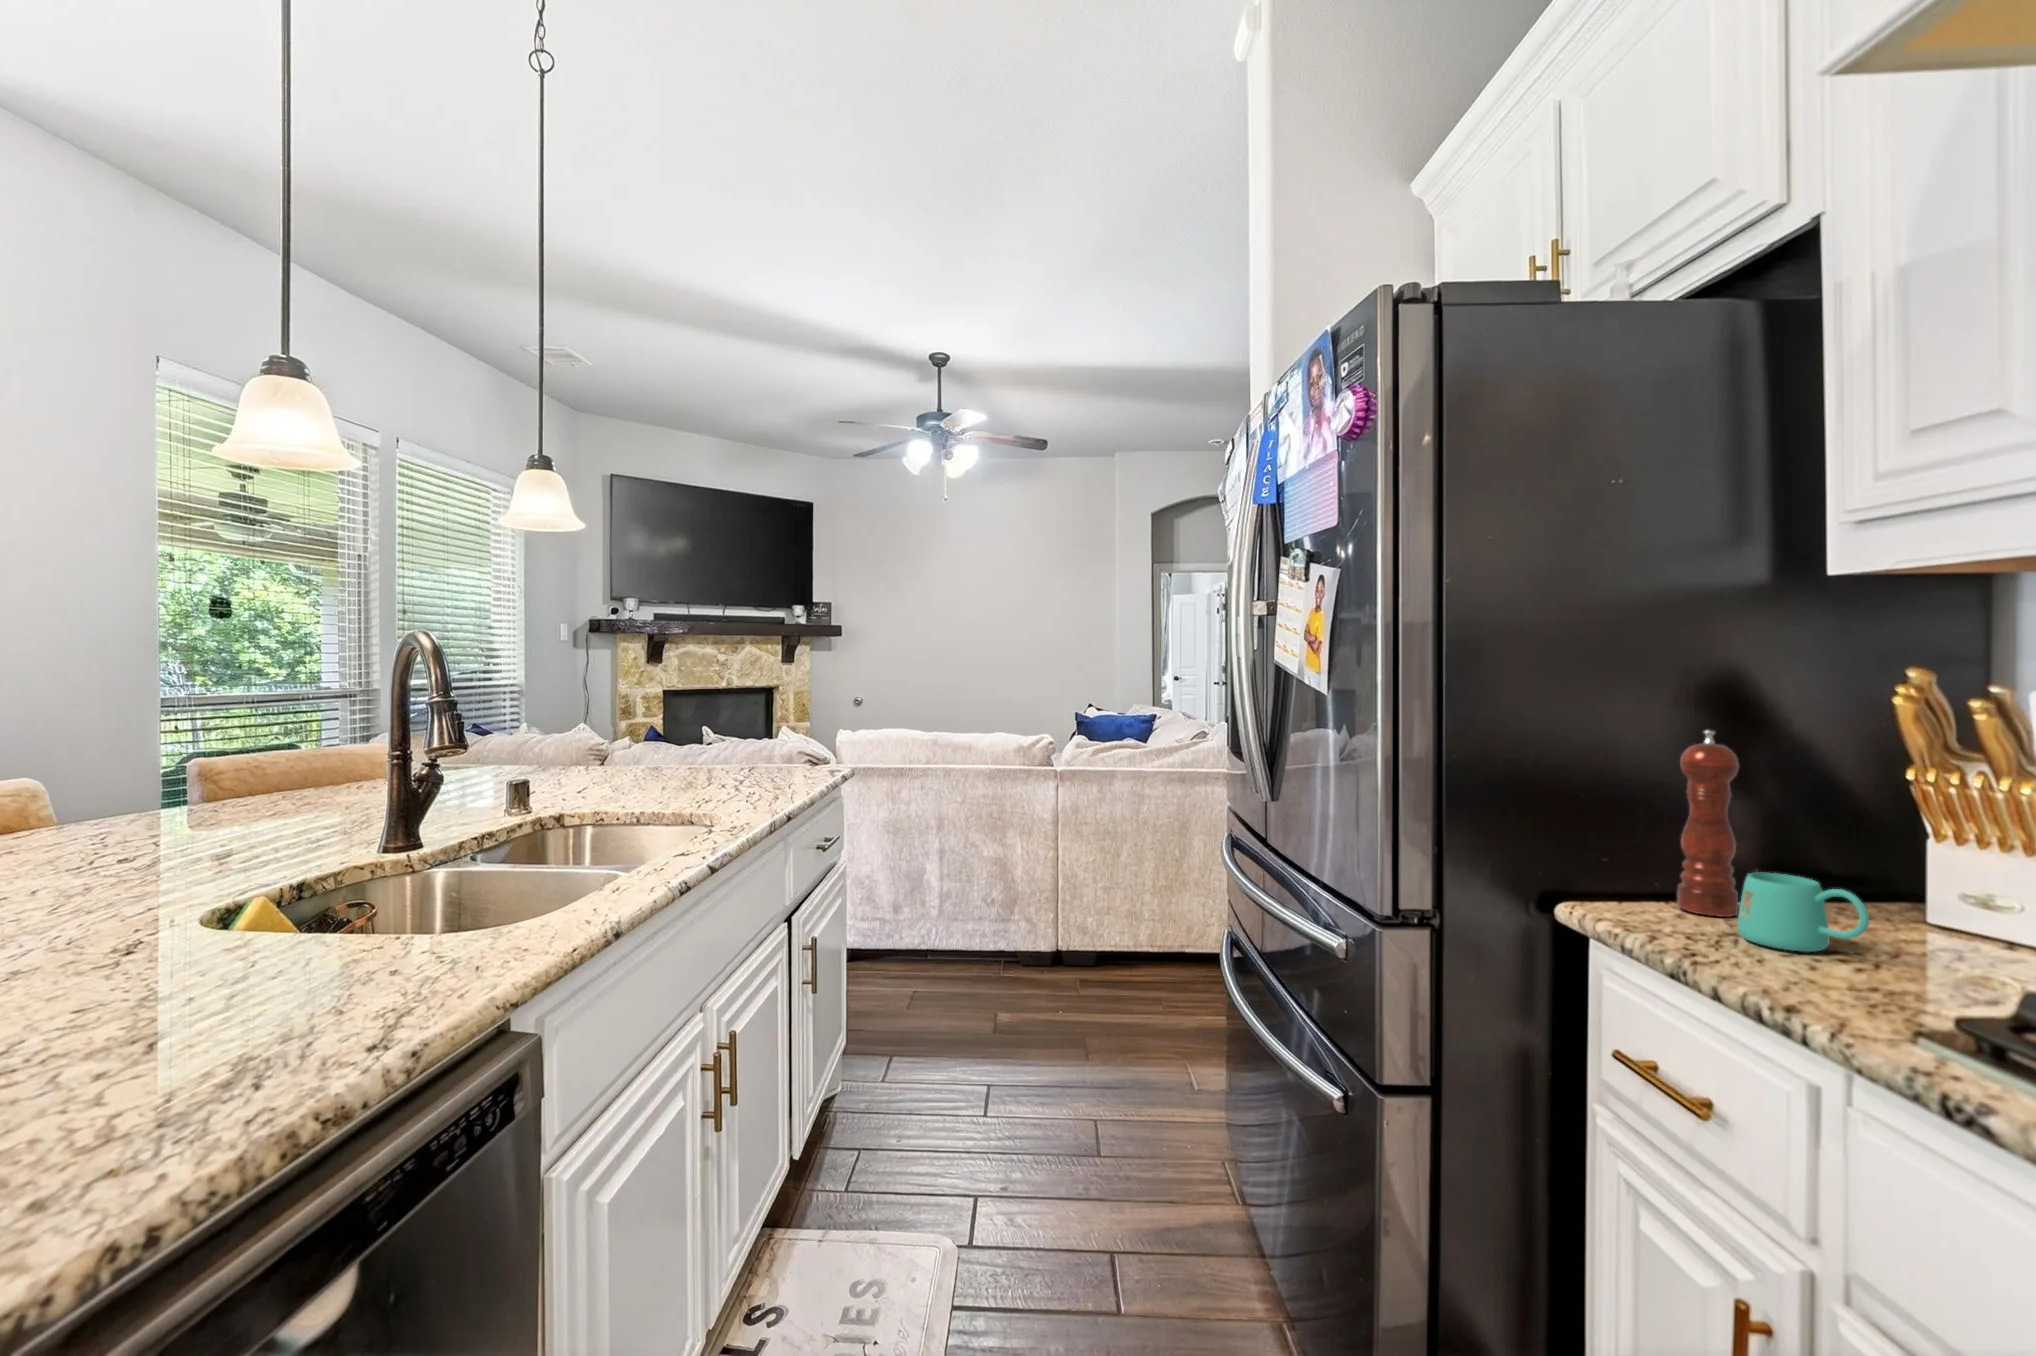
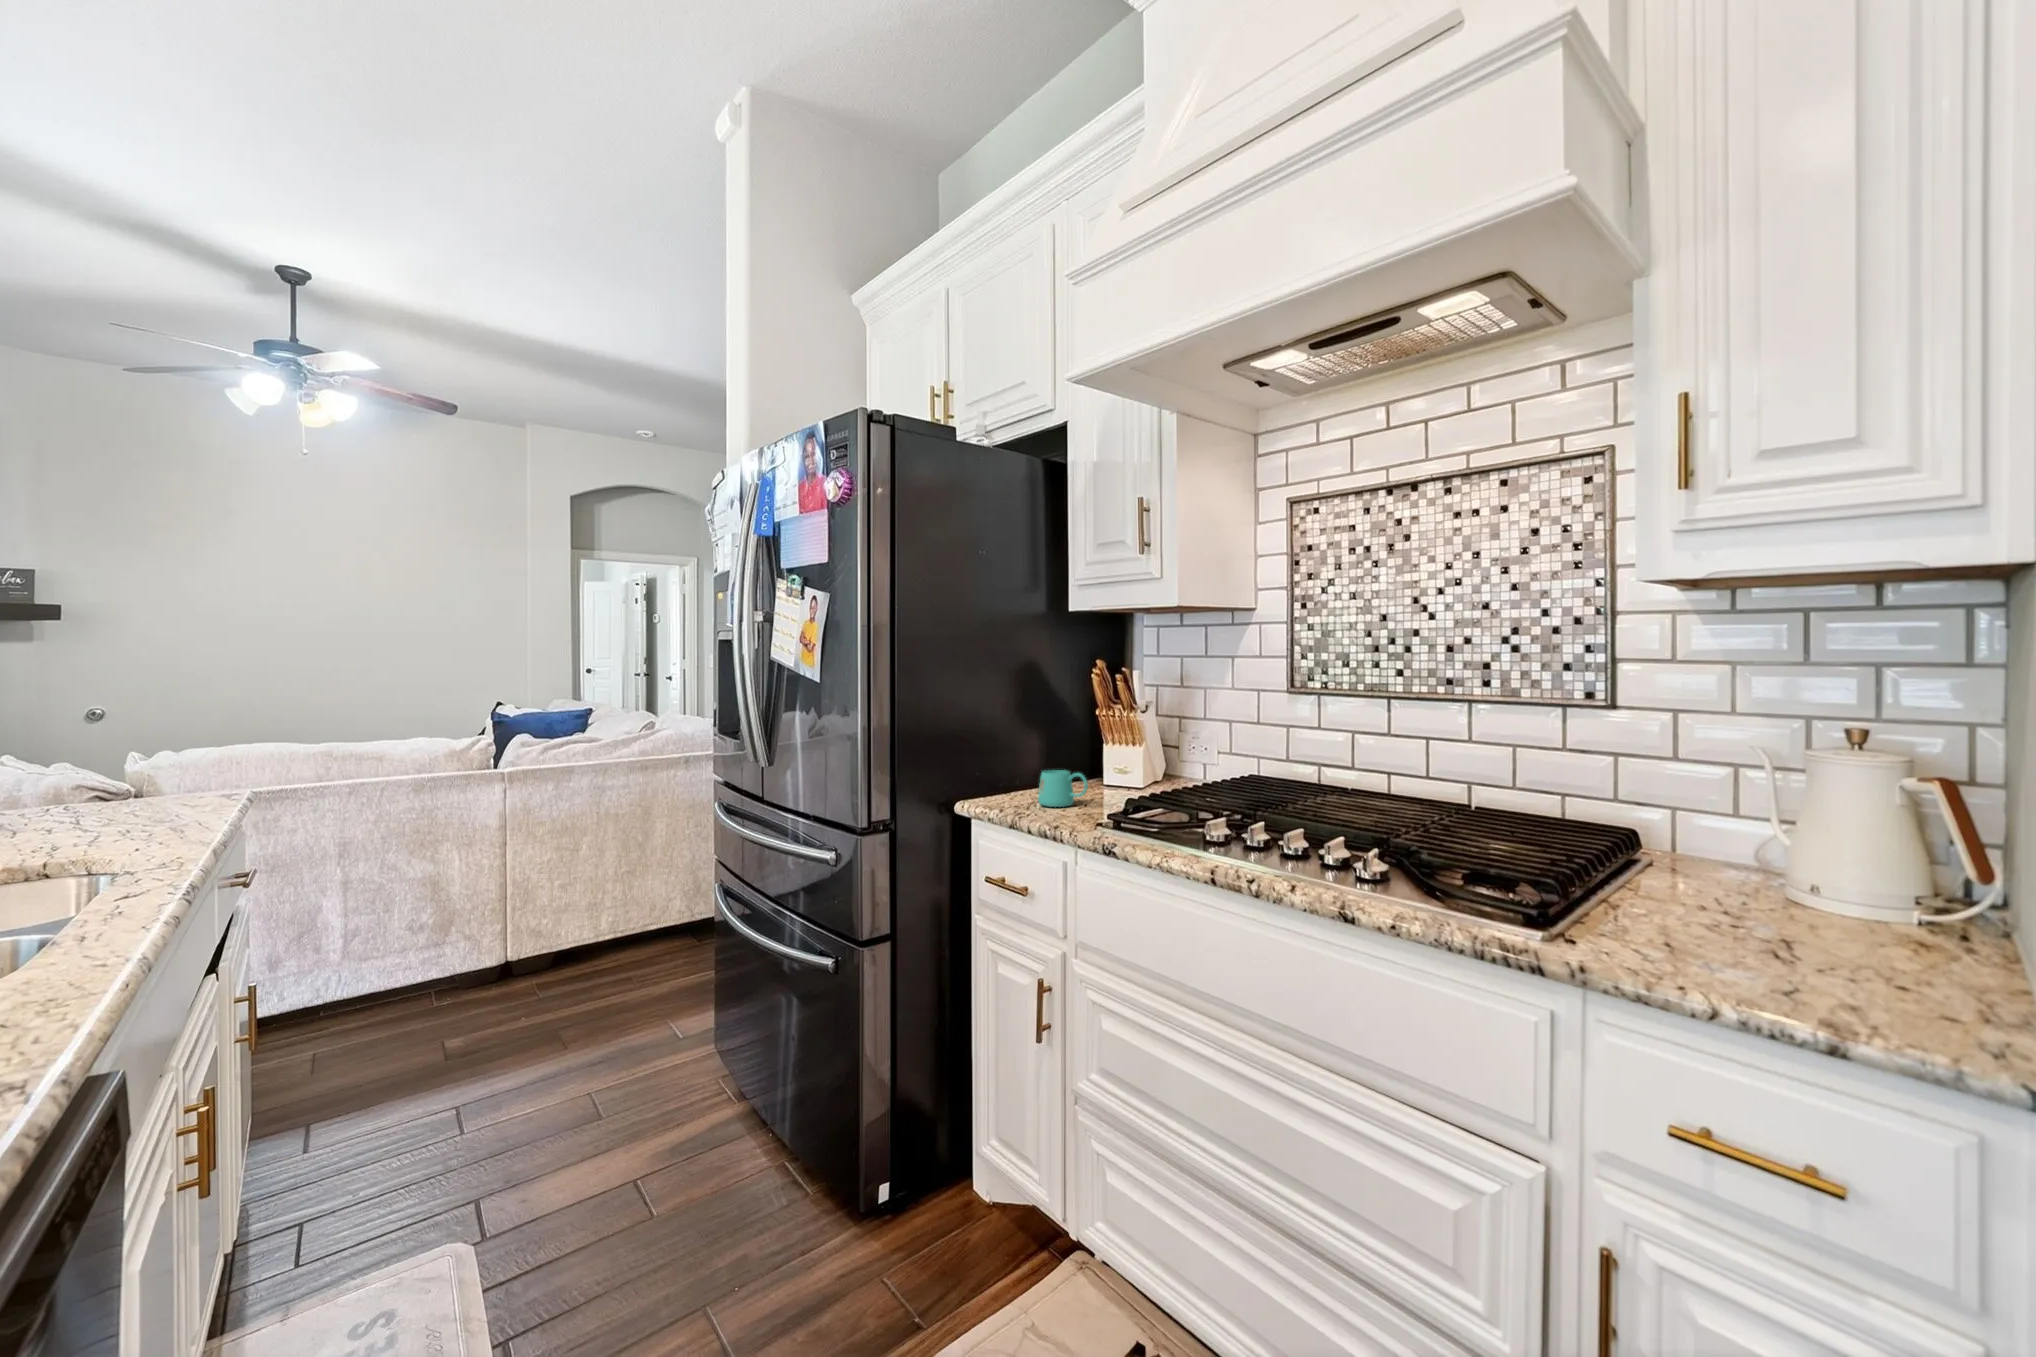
pepper mill: present [1677,730,1739,917] -> none [1012,697,1038,799]

